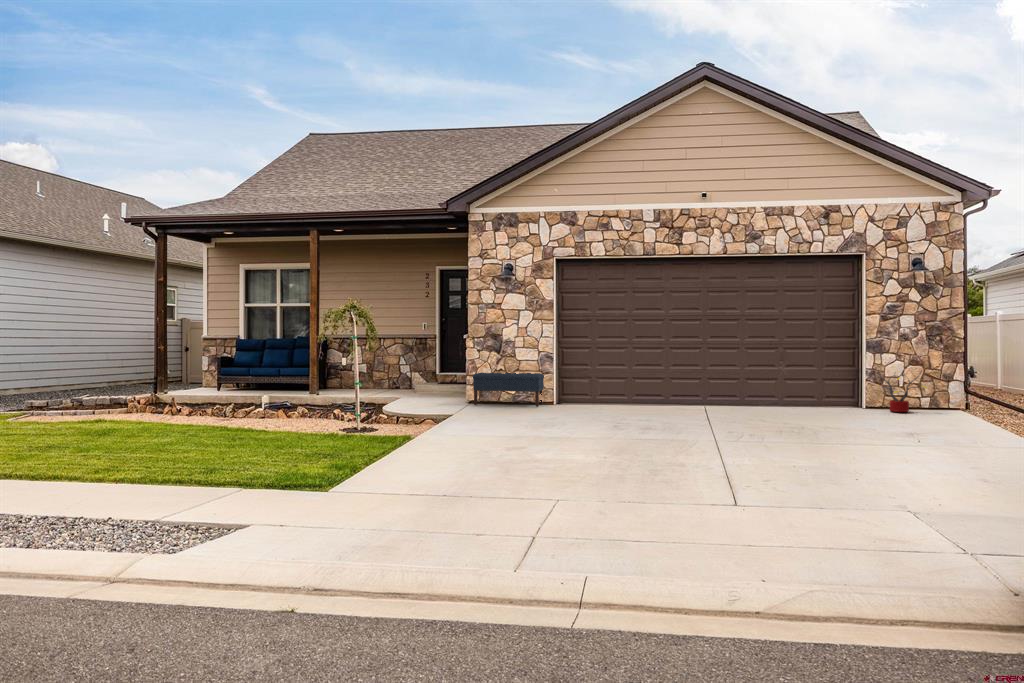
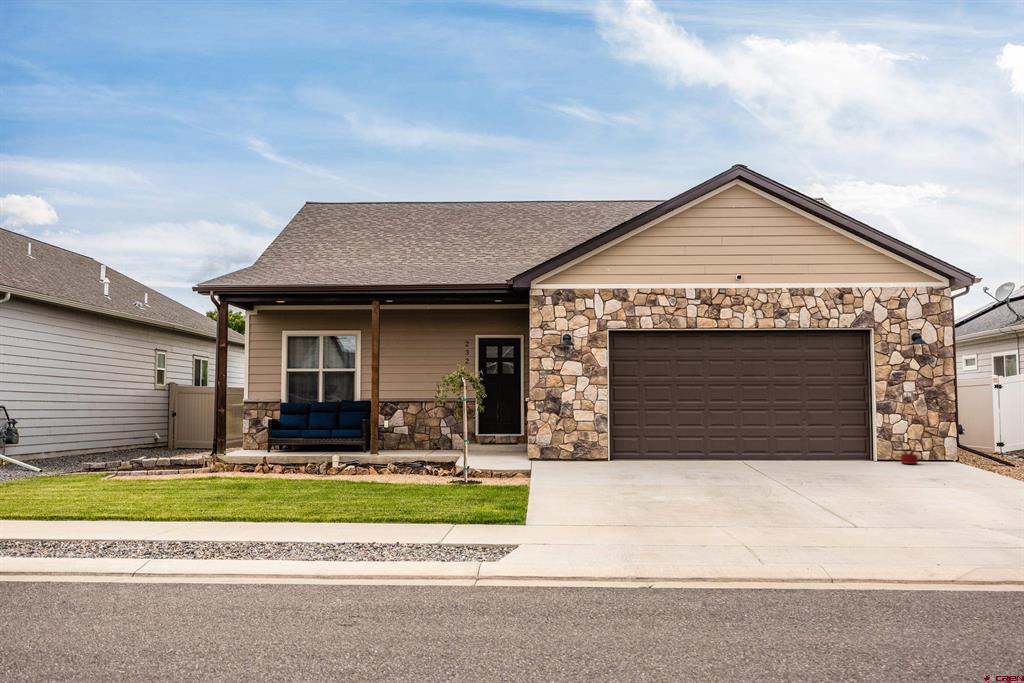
bench: present [473,372,544,407] -> none [539,433,602,464]

